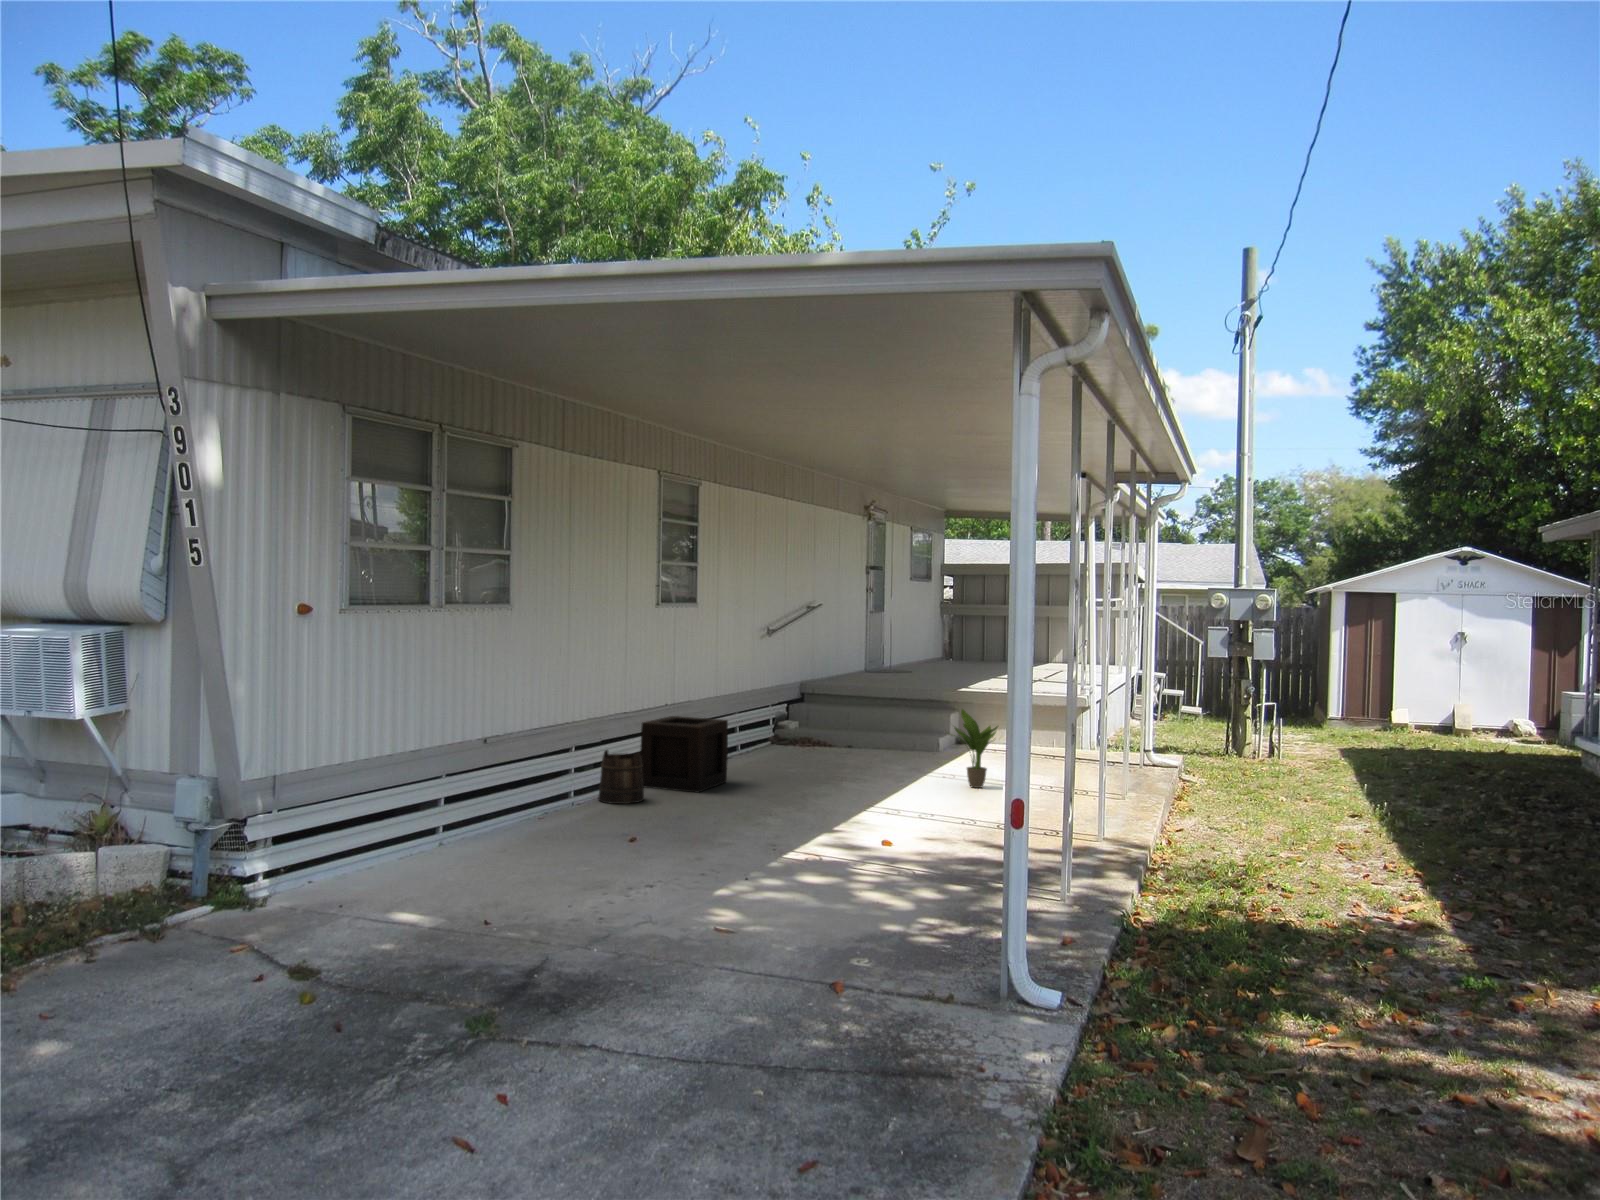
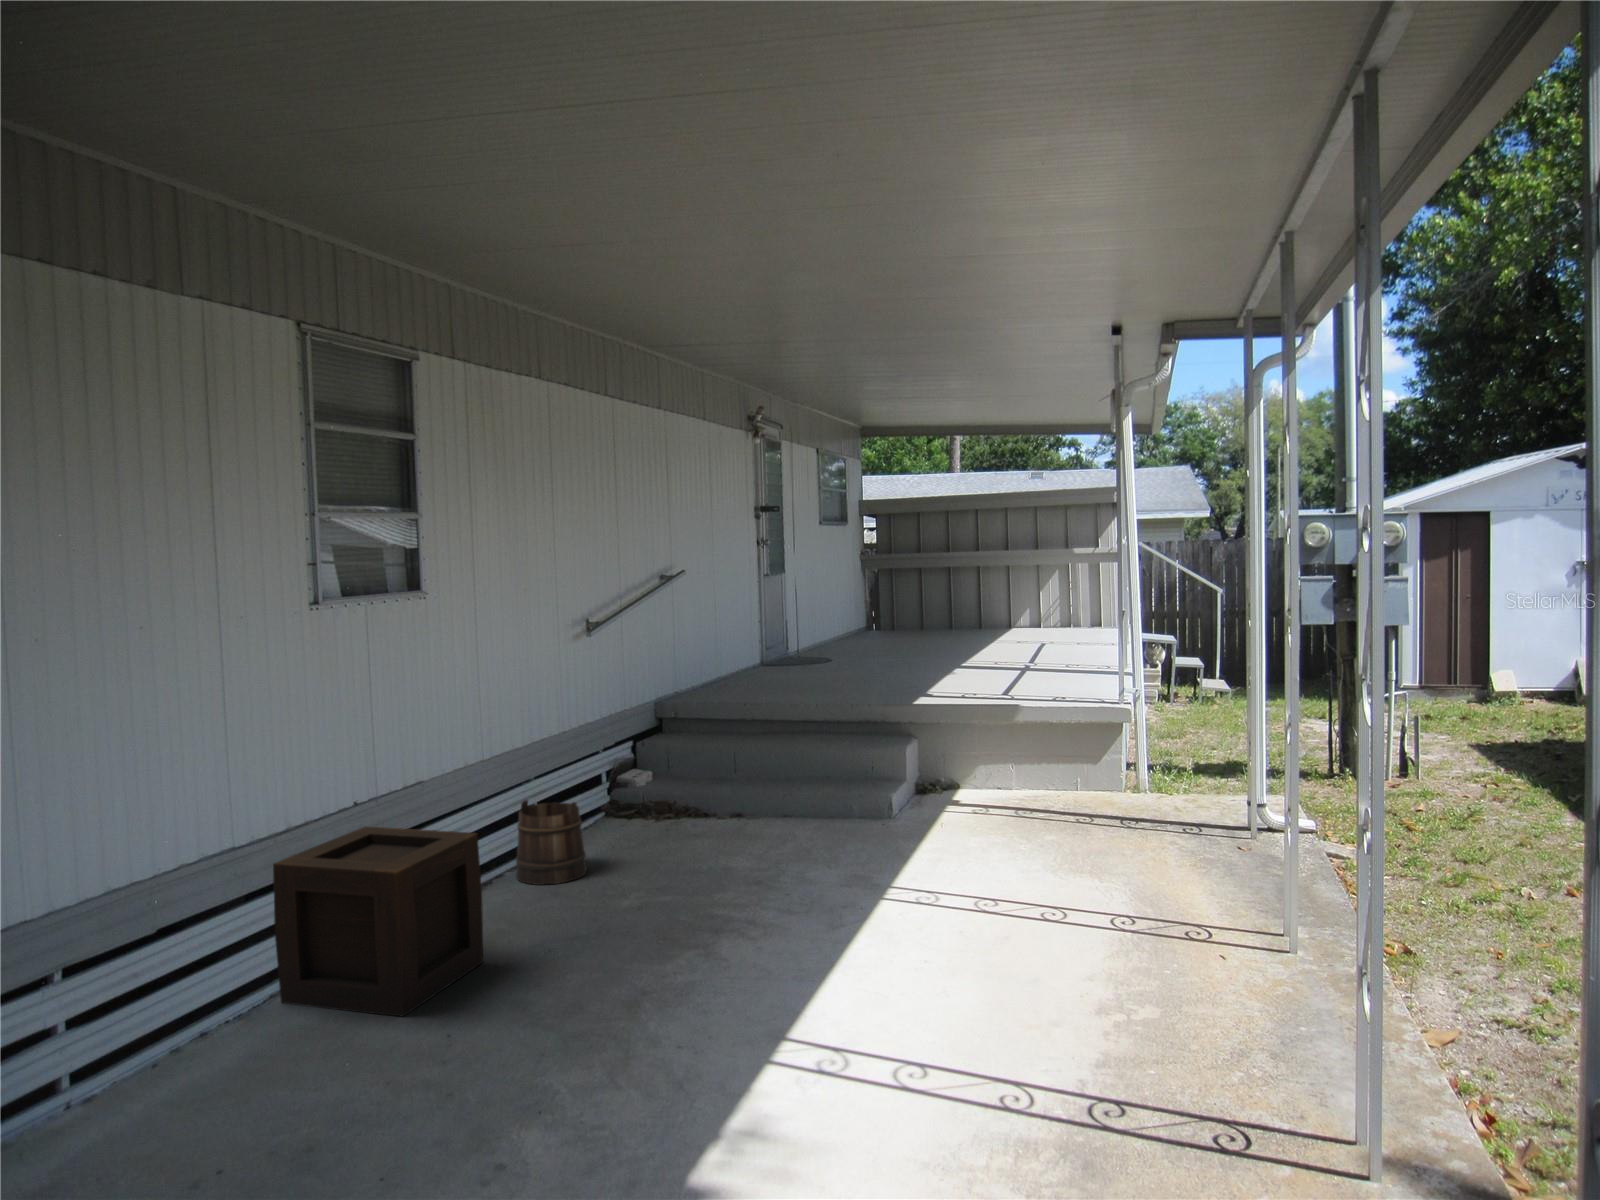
potted plant: present [954,709,998,788] -> none [926,769,1037,930]
bucket: present [598,750,644,804] -> present [516,800,586,885]

